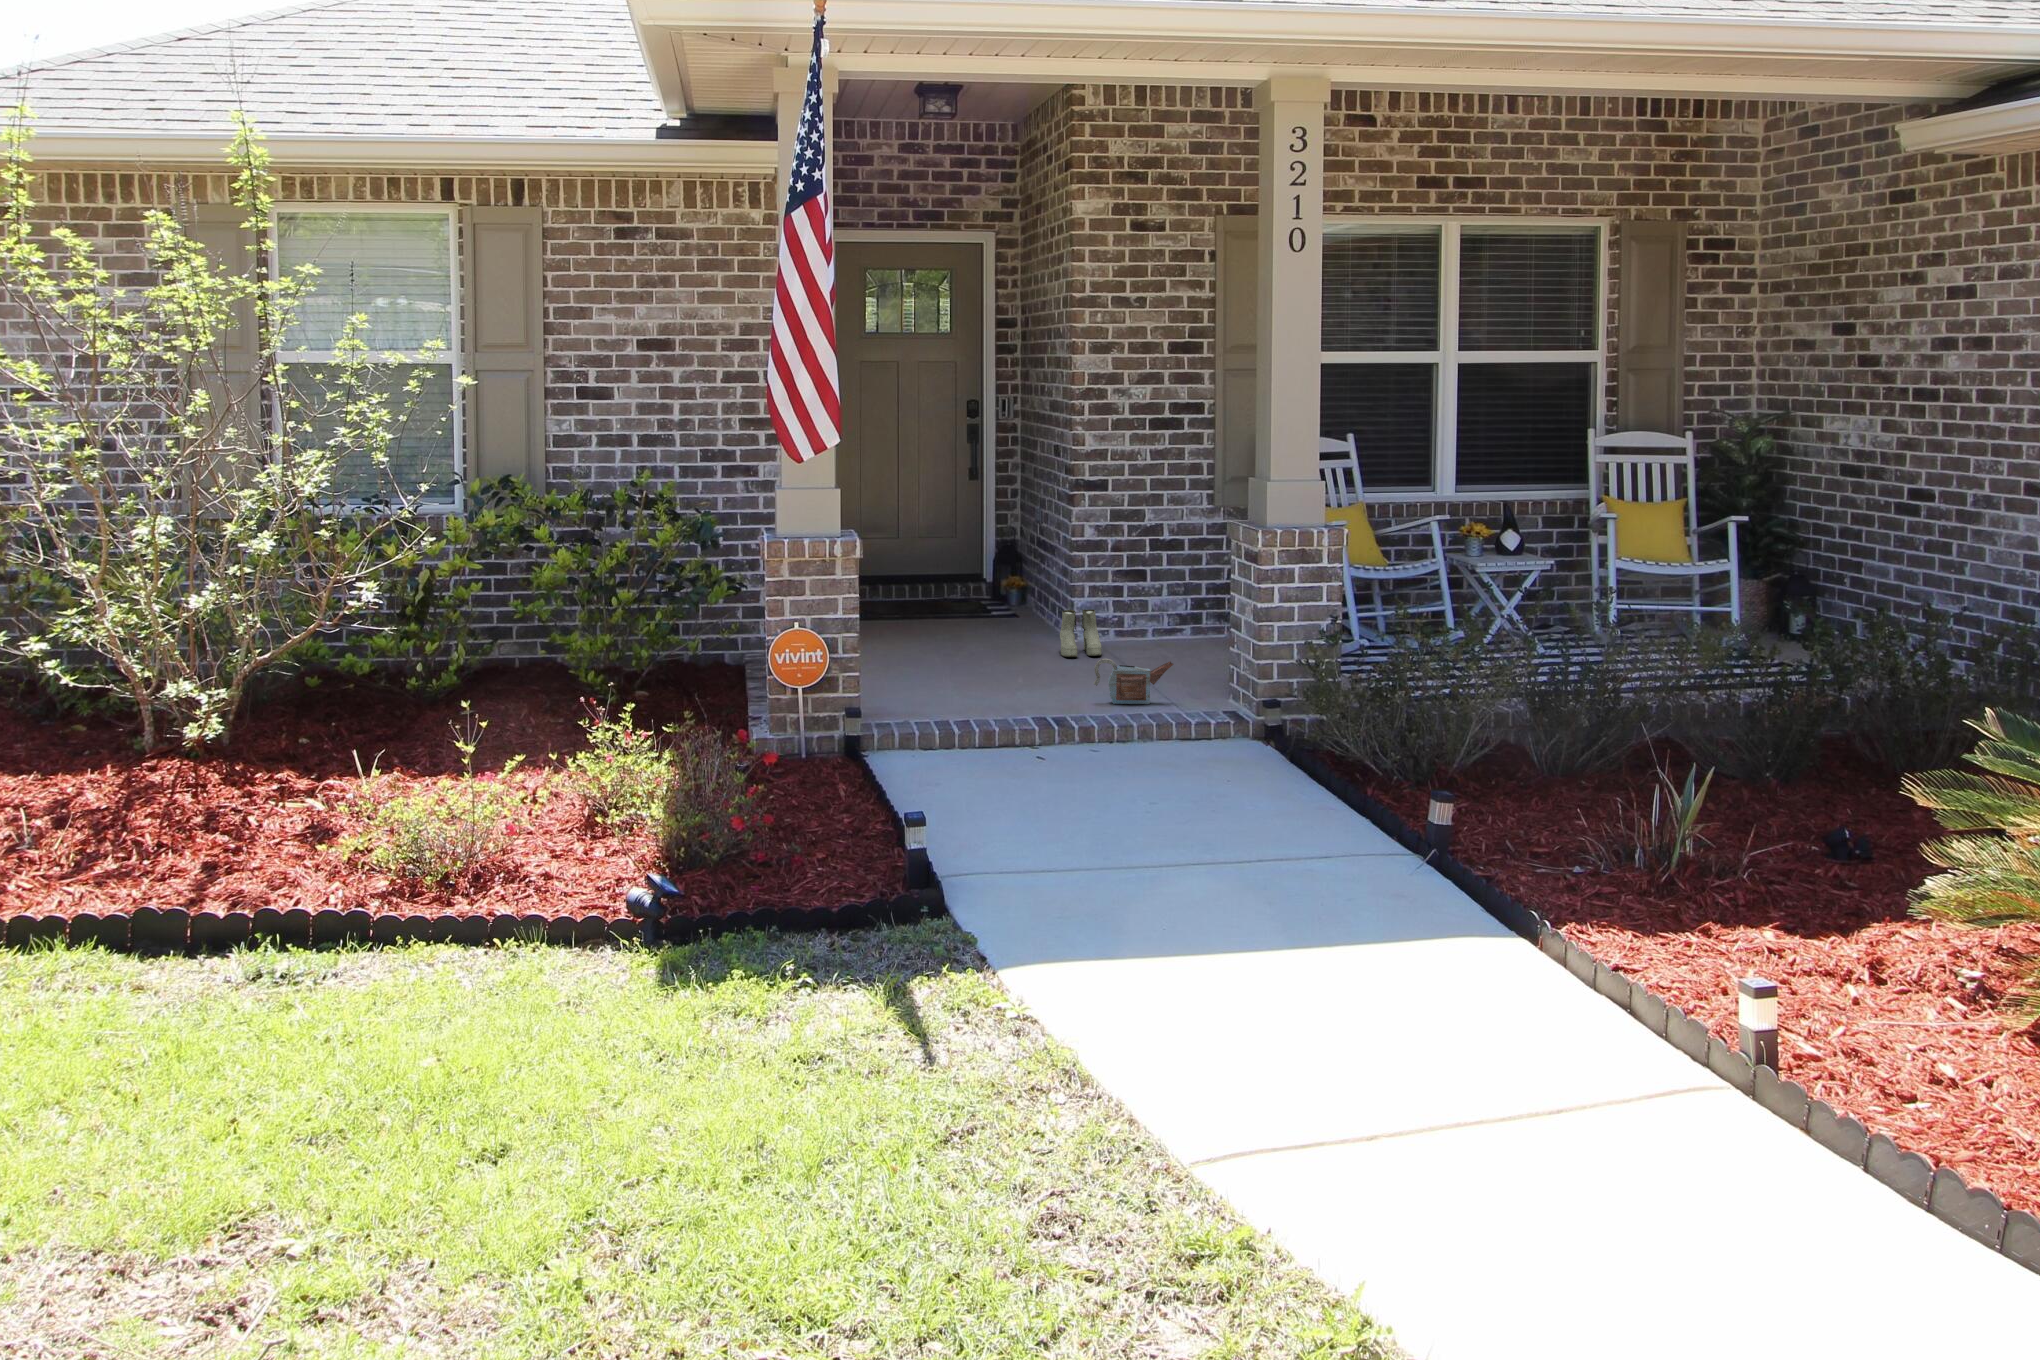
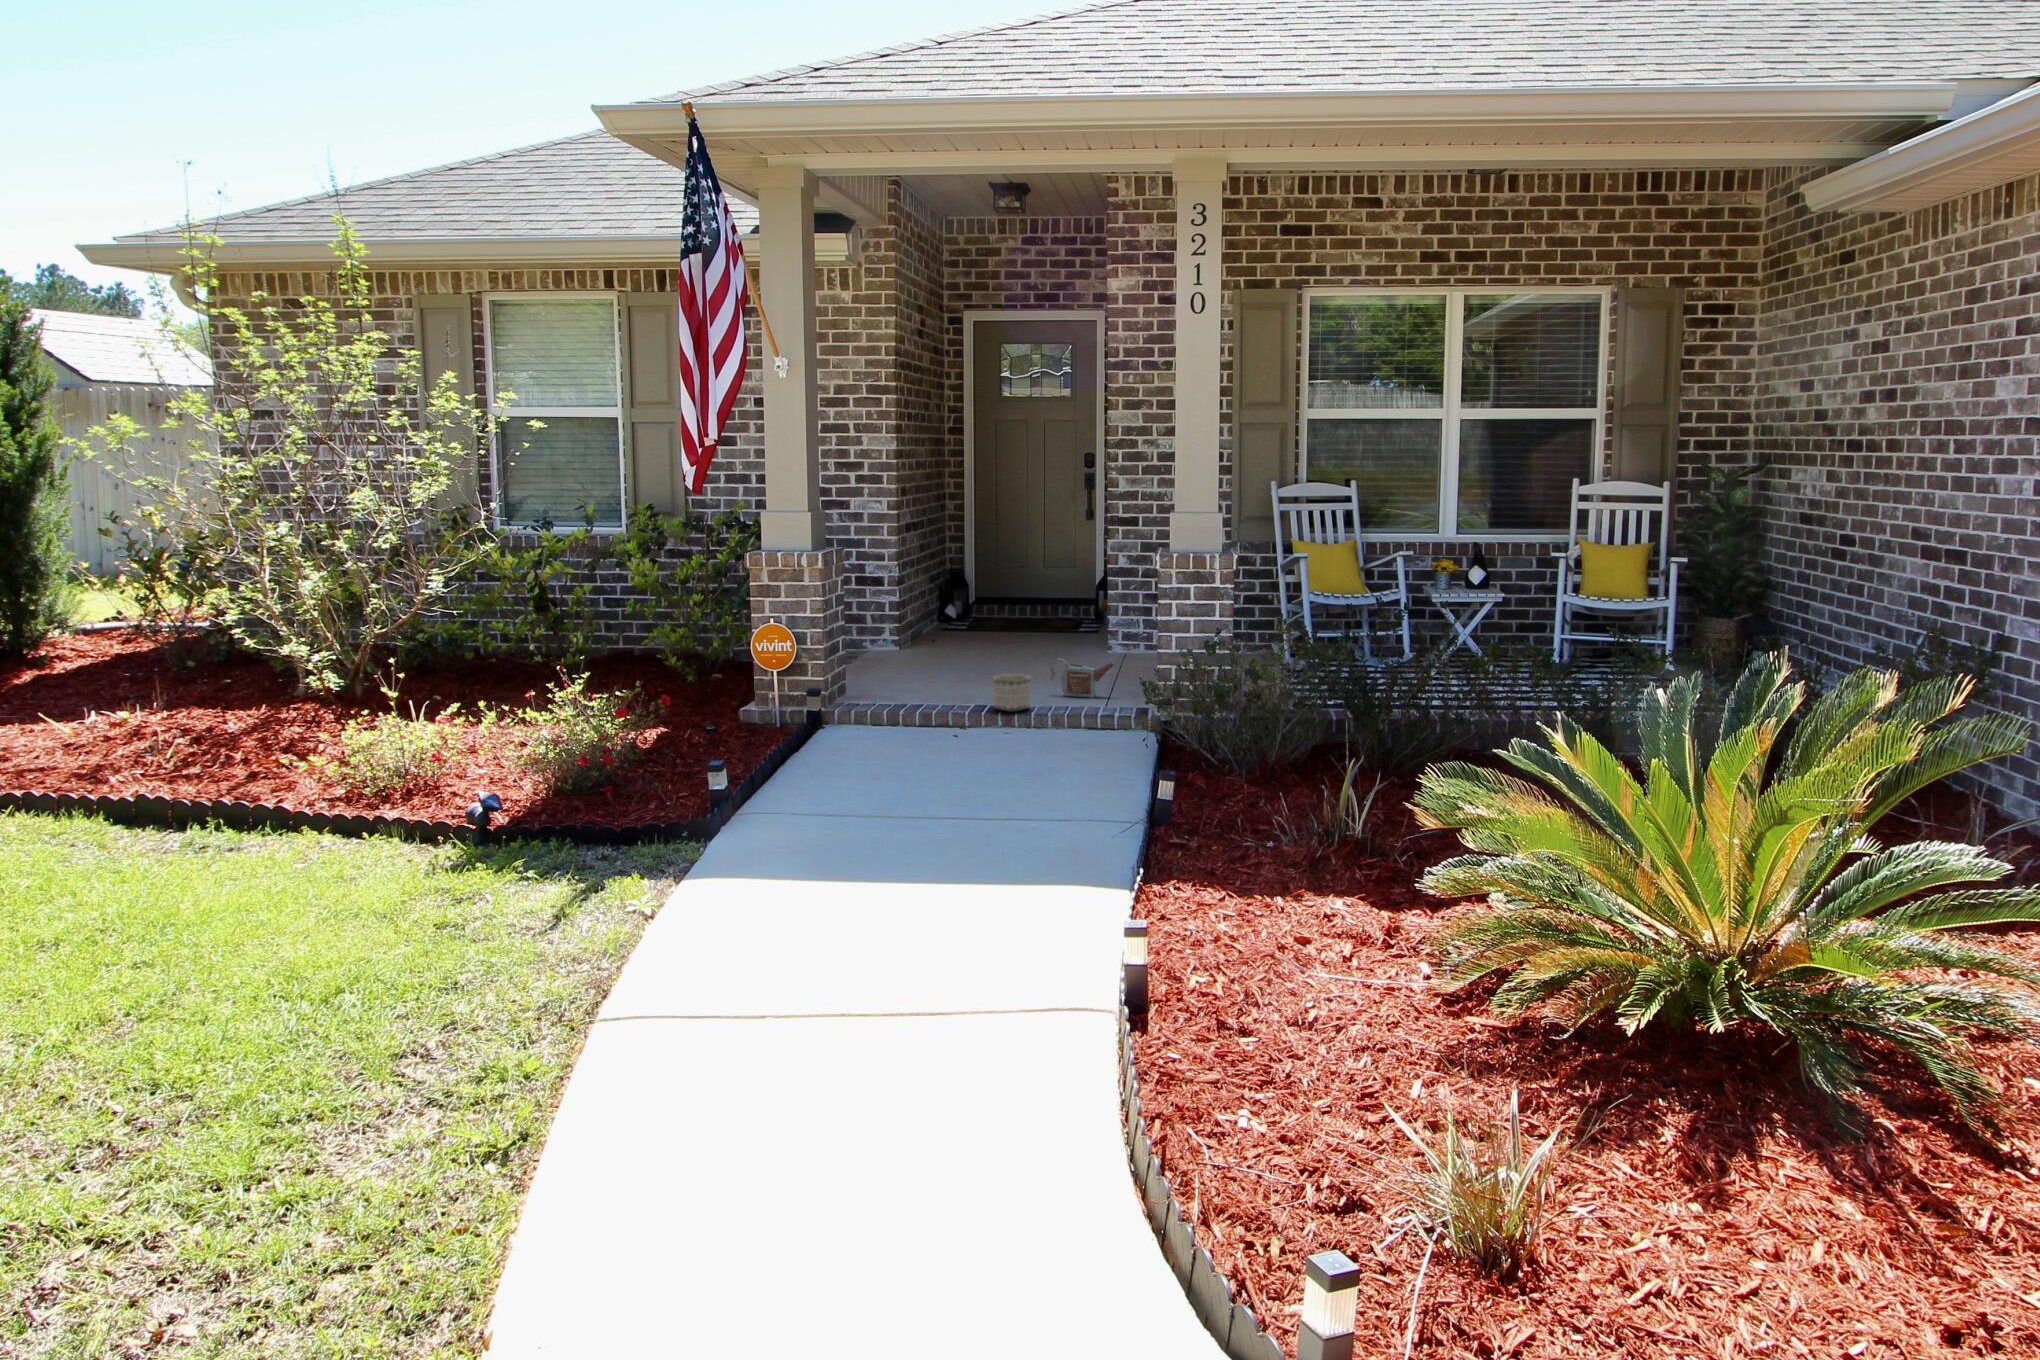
boots: present [1060,609,1102,657] -> none [1083,624,1117,662]
planter: none [1057,681,1104,728] -> present [993,674,1031,712]

